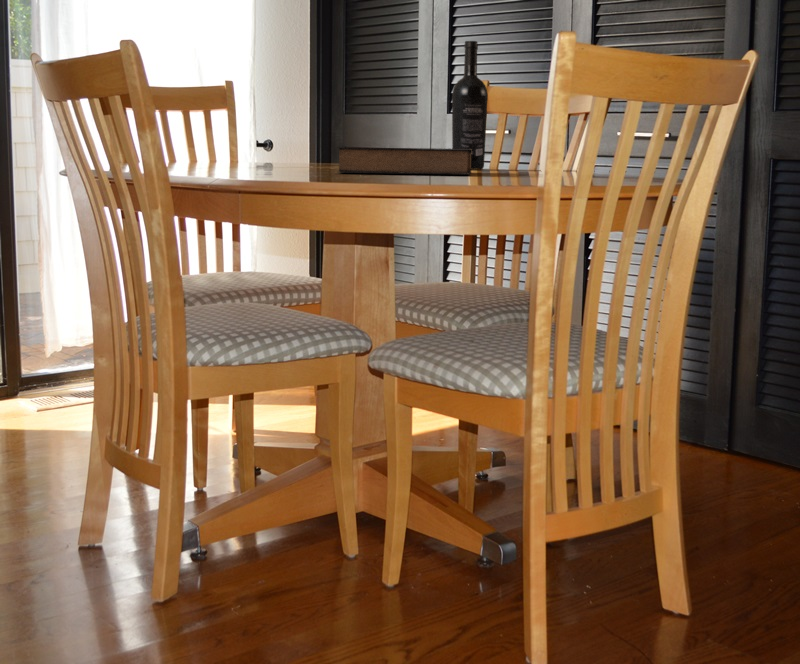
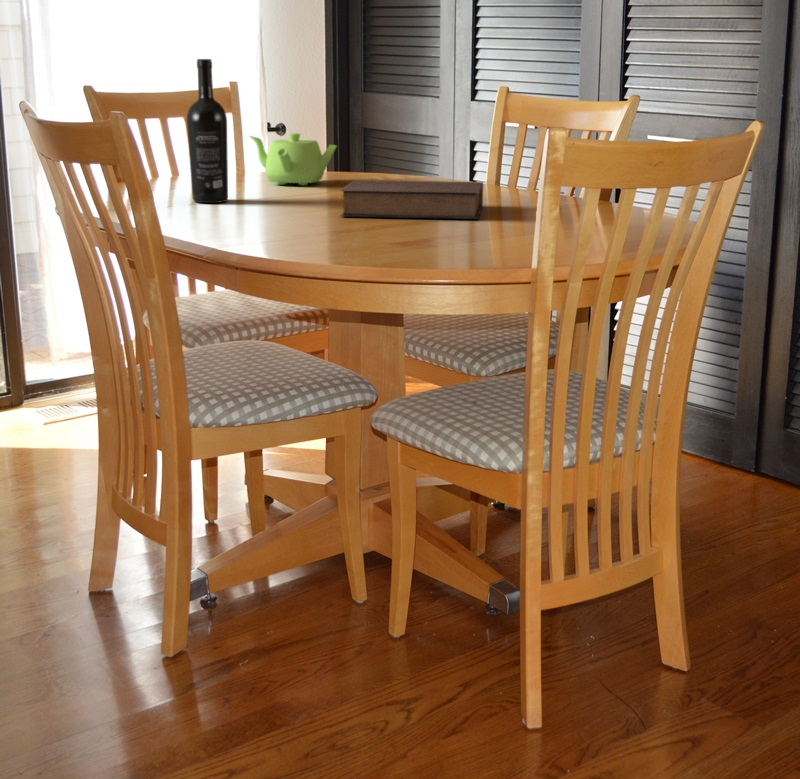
wine bottle: present [452,41,488,169] -> present [187,59,228,203]
teapot: none [244,117,328,165] -> present [250,133,336,185]

